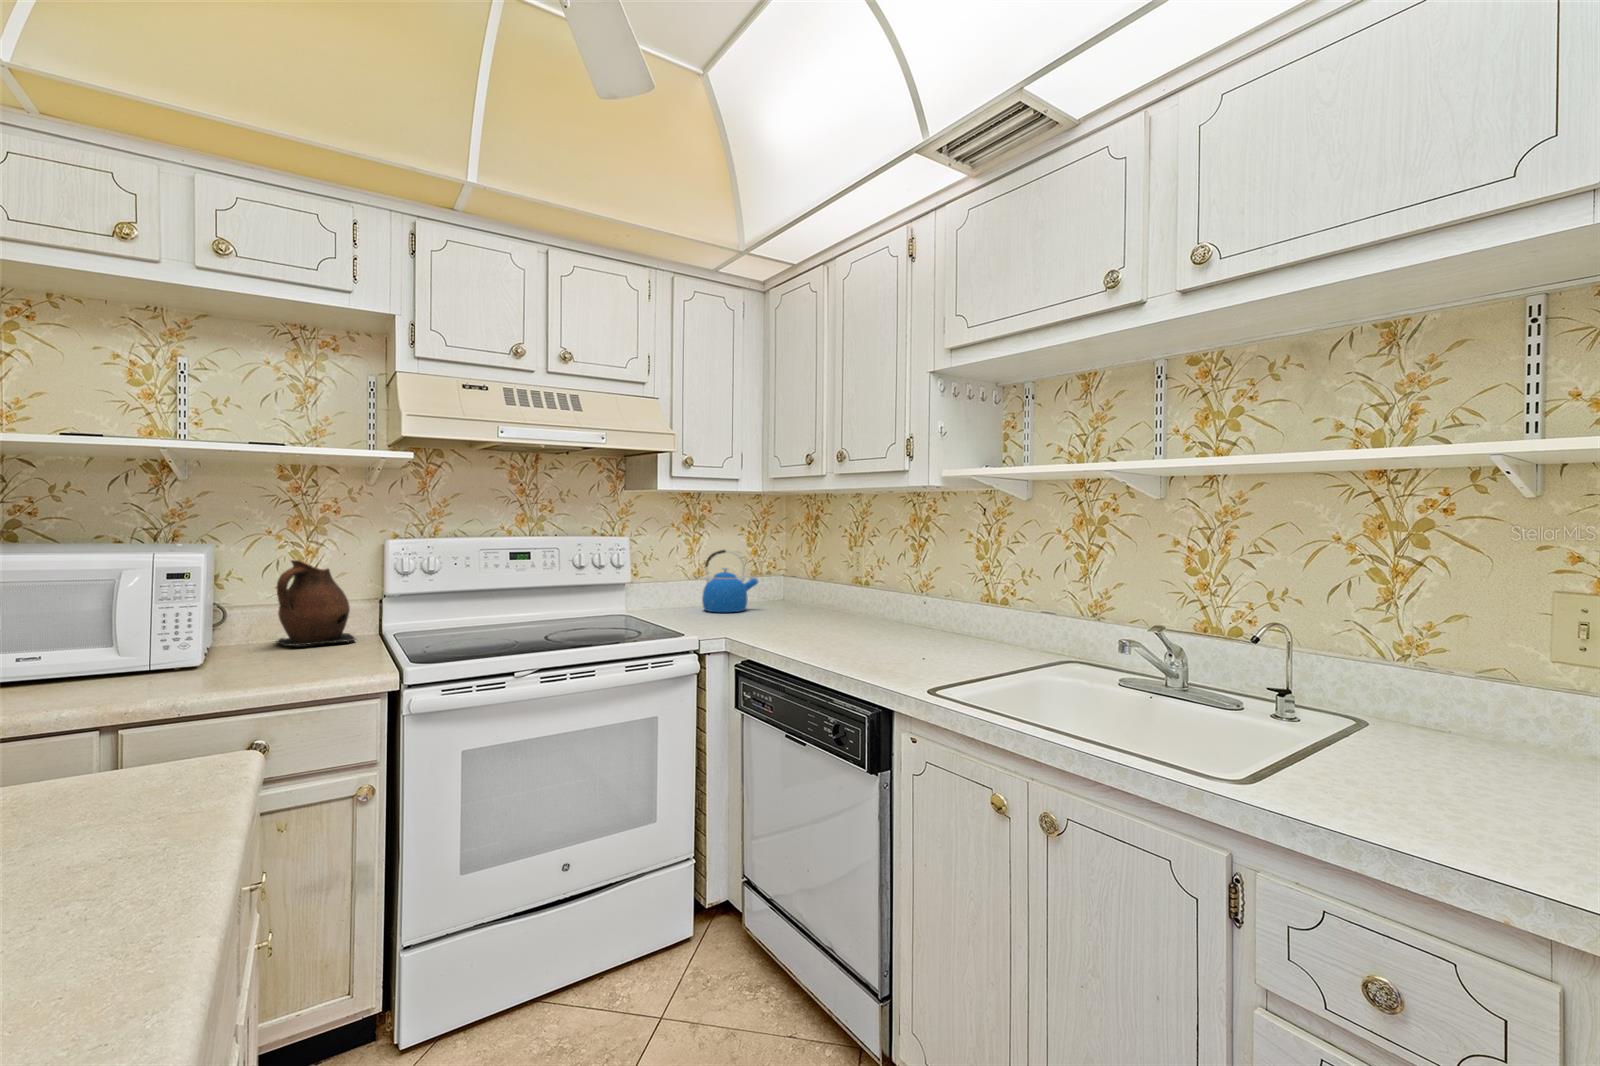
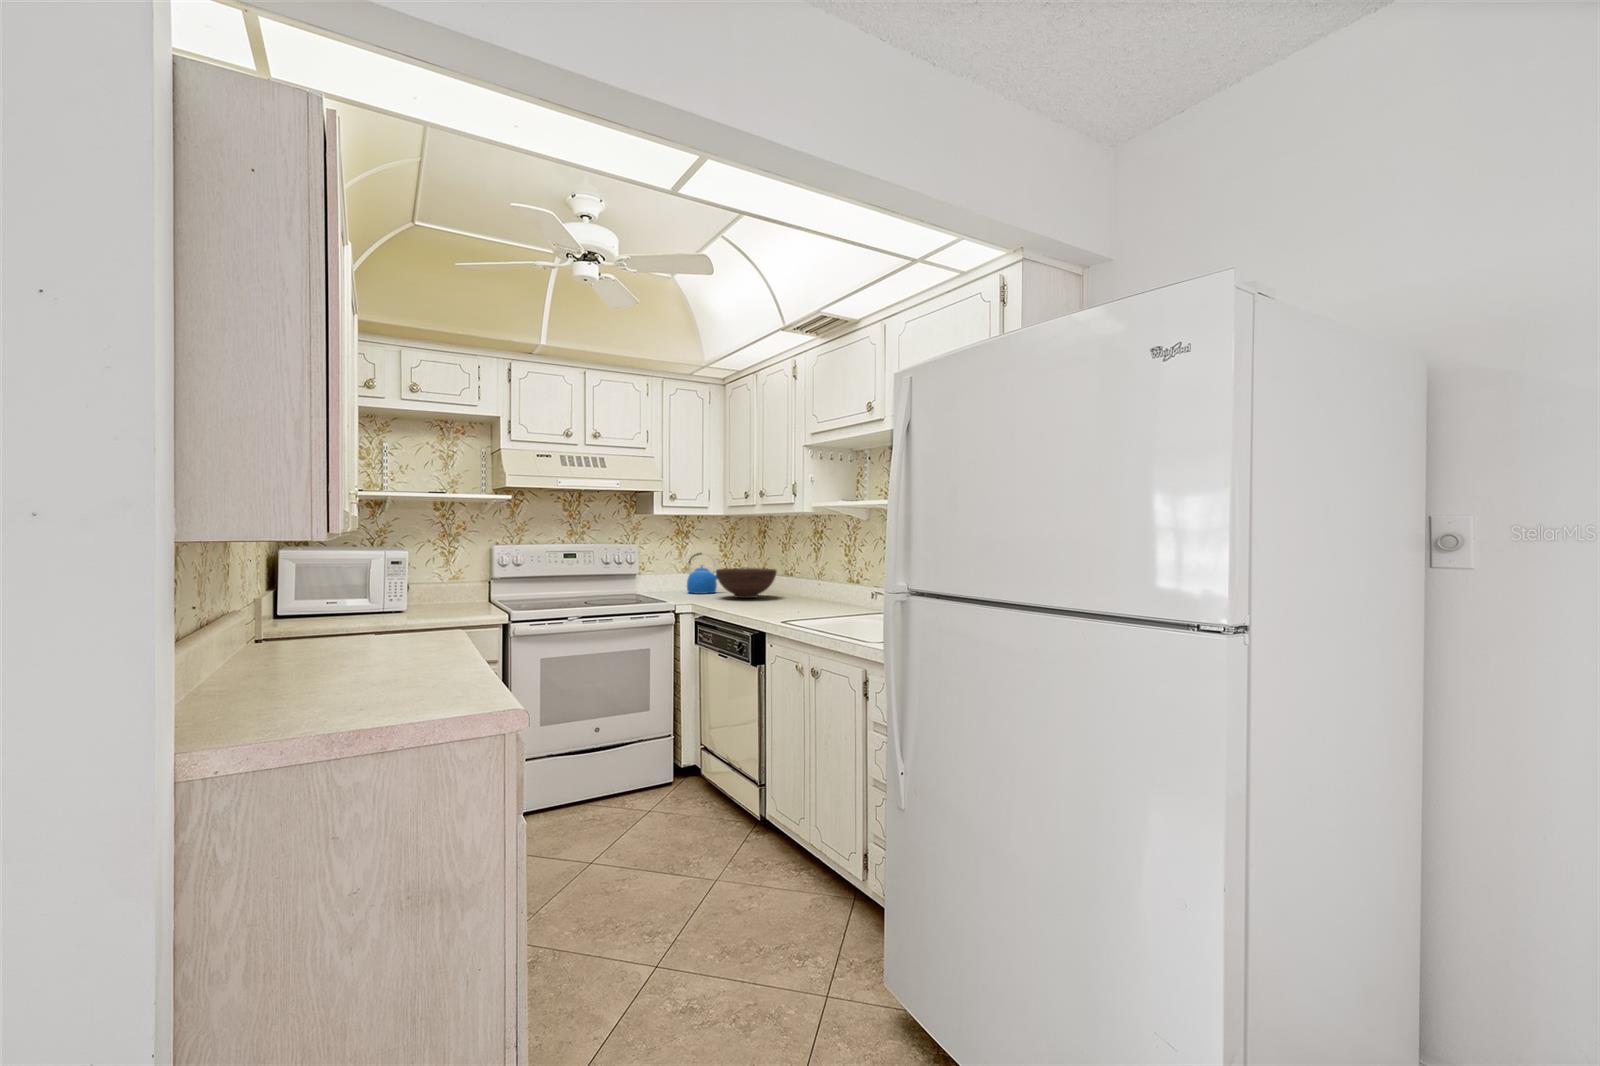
ceramic pitcher: present [276,560,356,646] -> none [432,557,478,605]
fruit bowl: none [756,575,850,624] -> present [716,568,776,598]

